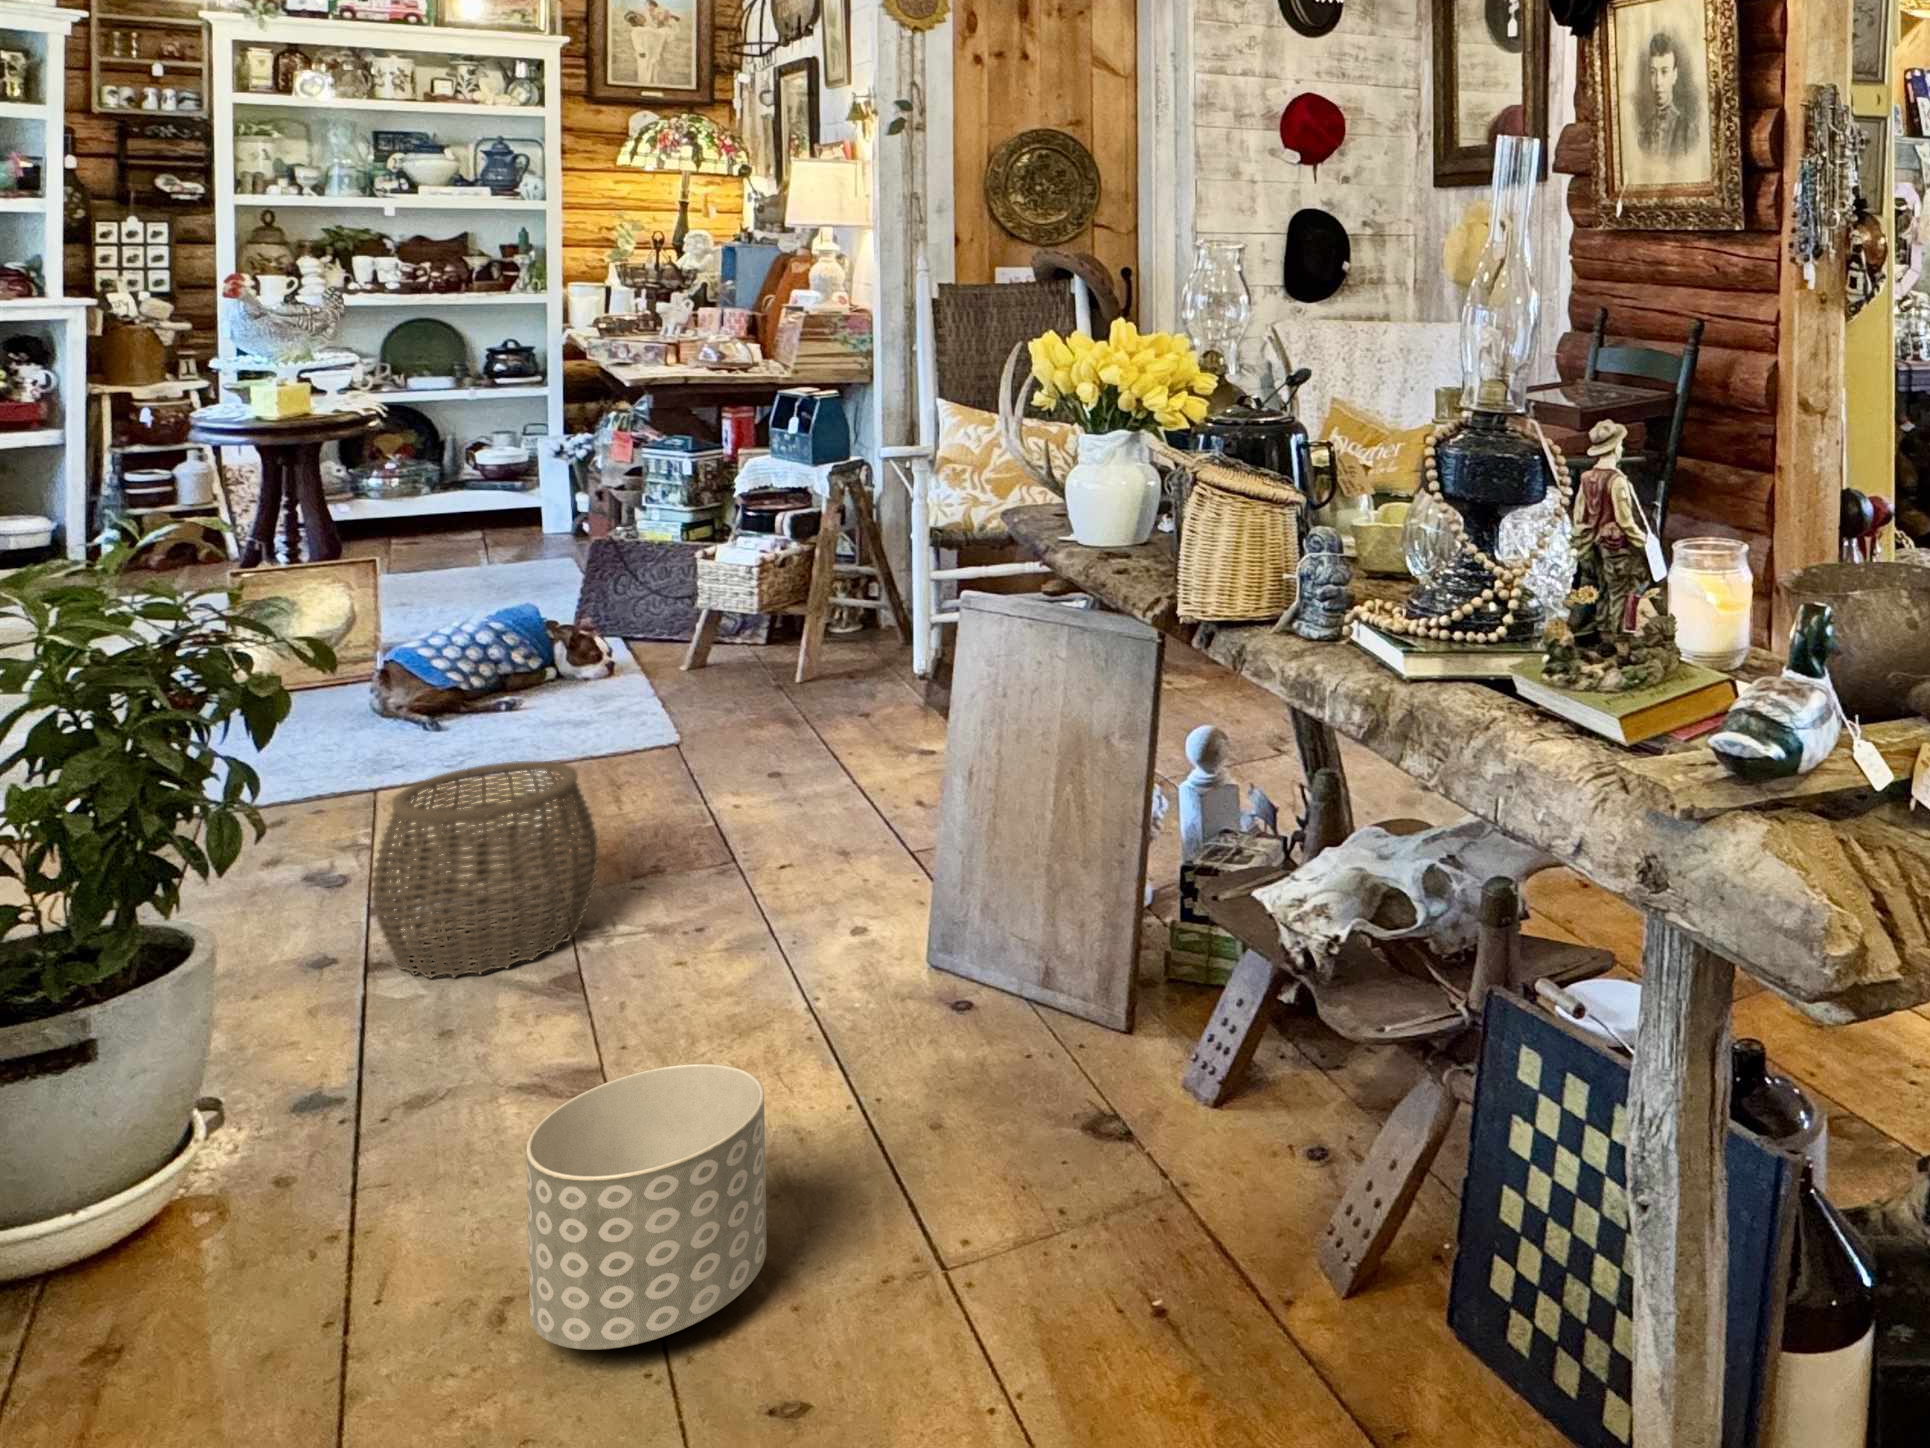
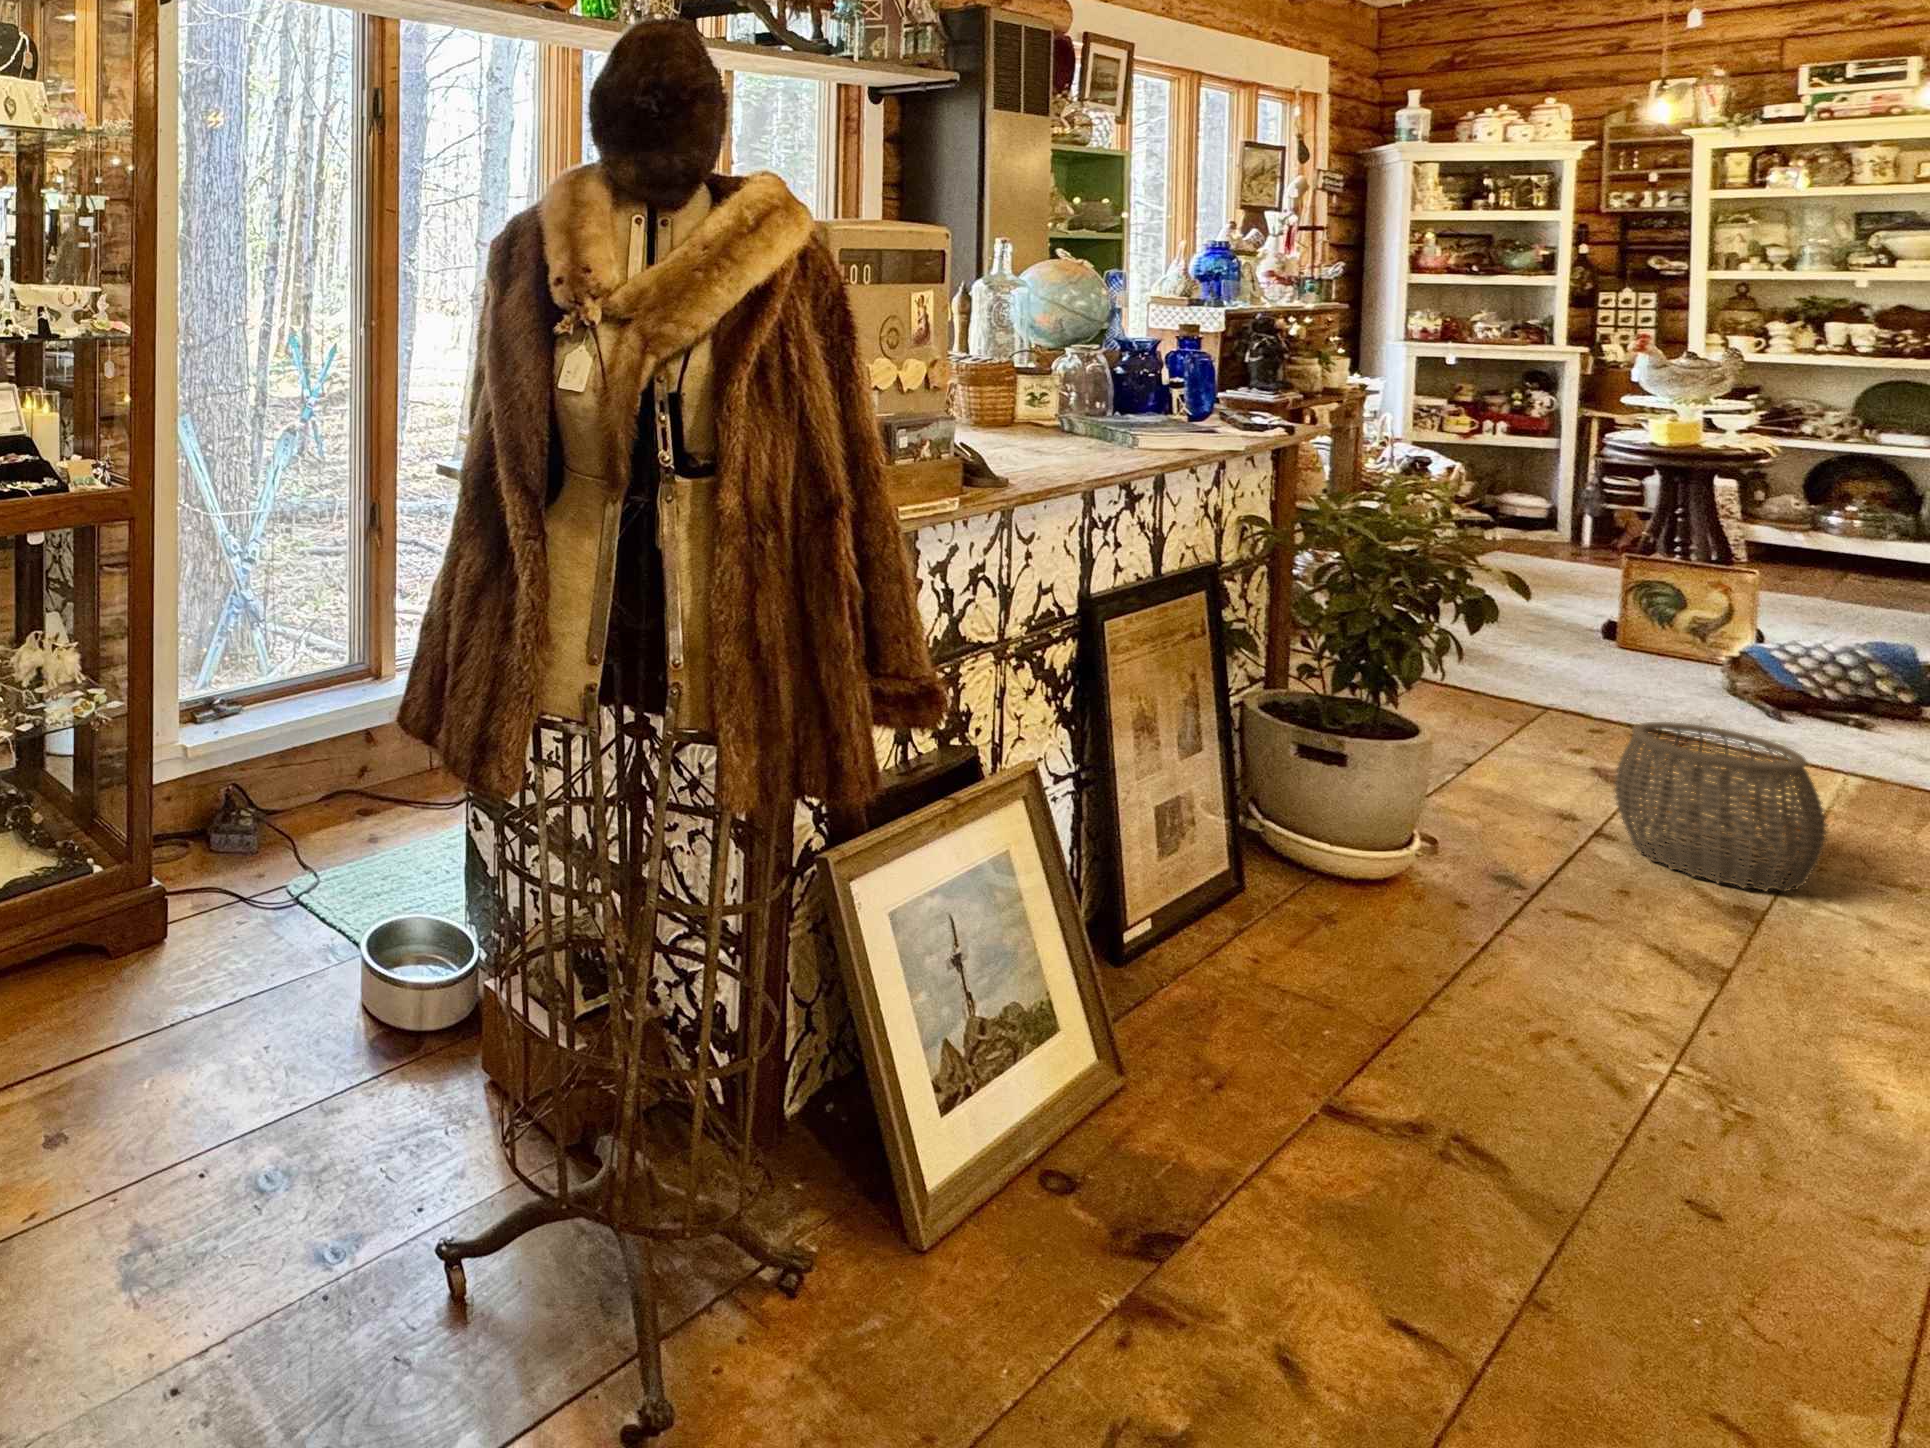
planter: present [526,1064,767,1350] -> none [1573,925,1787,1129]

